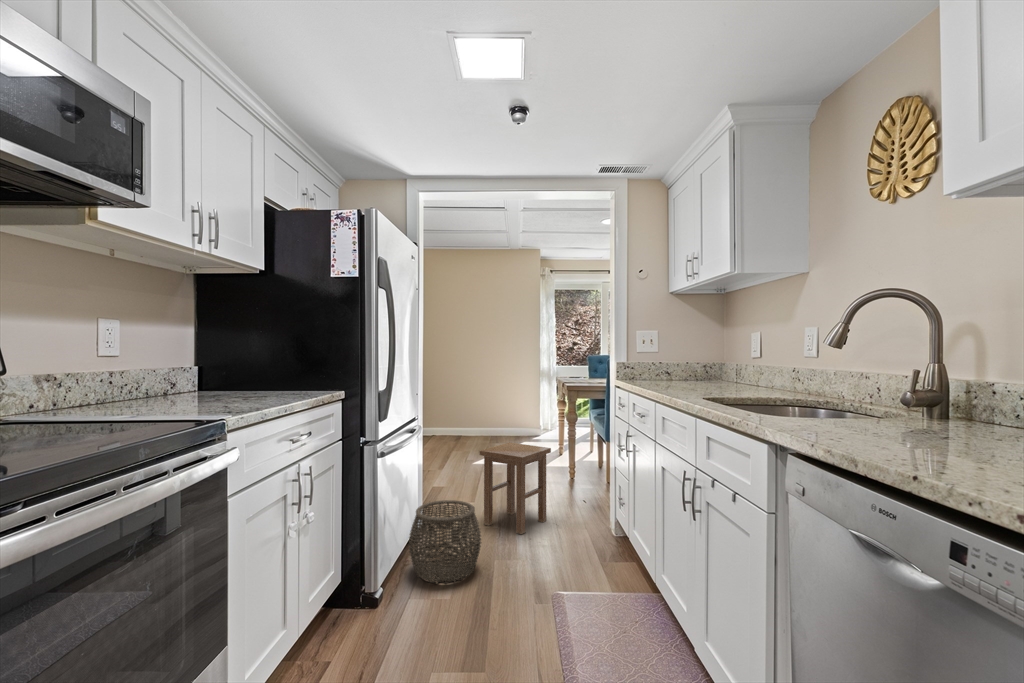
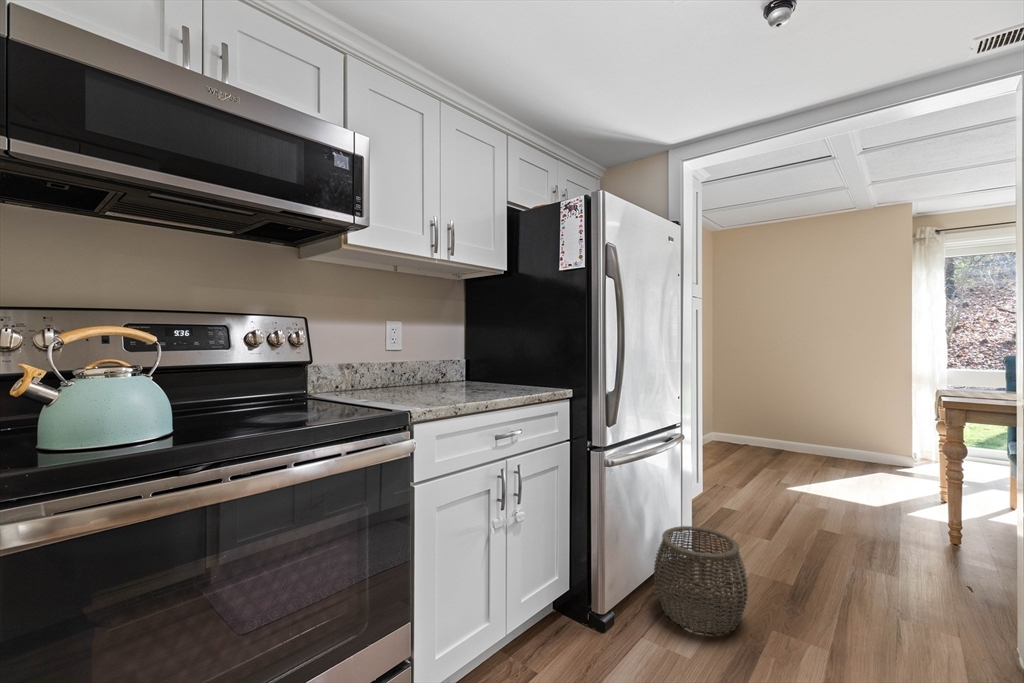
stool: present [479,442,551,534] -> none [768,470,886,601]

